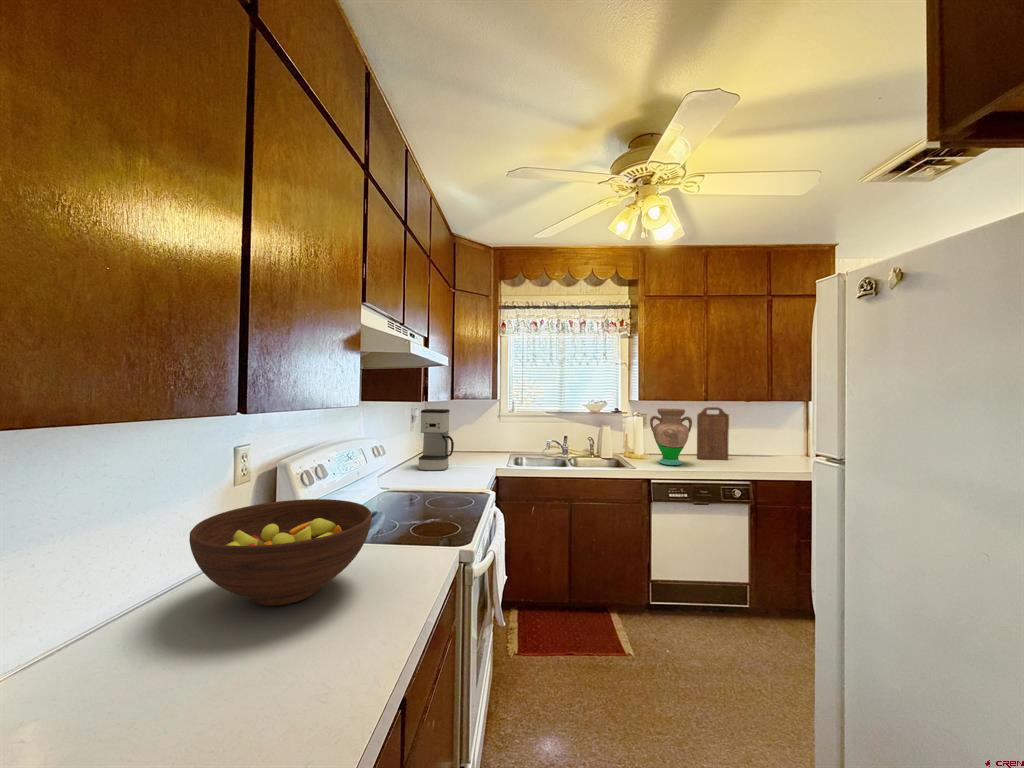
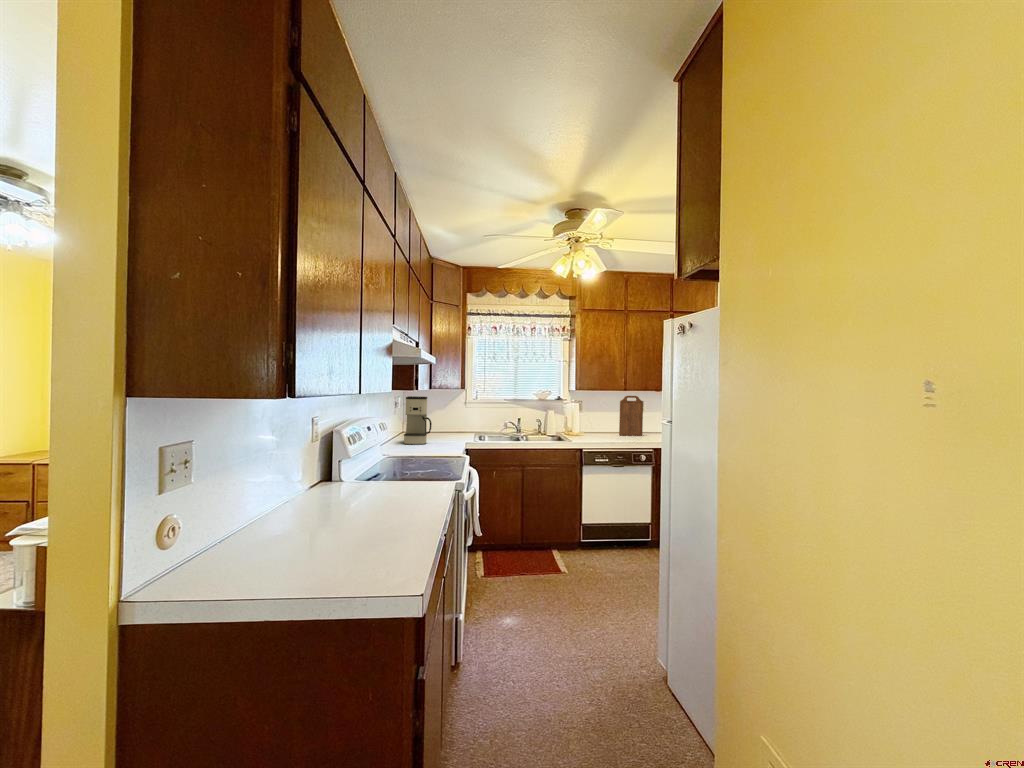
vase: present [650,408,692,465] -> none [584,396,615,440]
fruit bowl: present [189,499,372,606] -> none [316,448,412,501]

